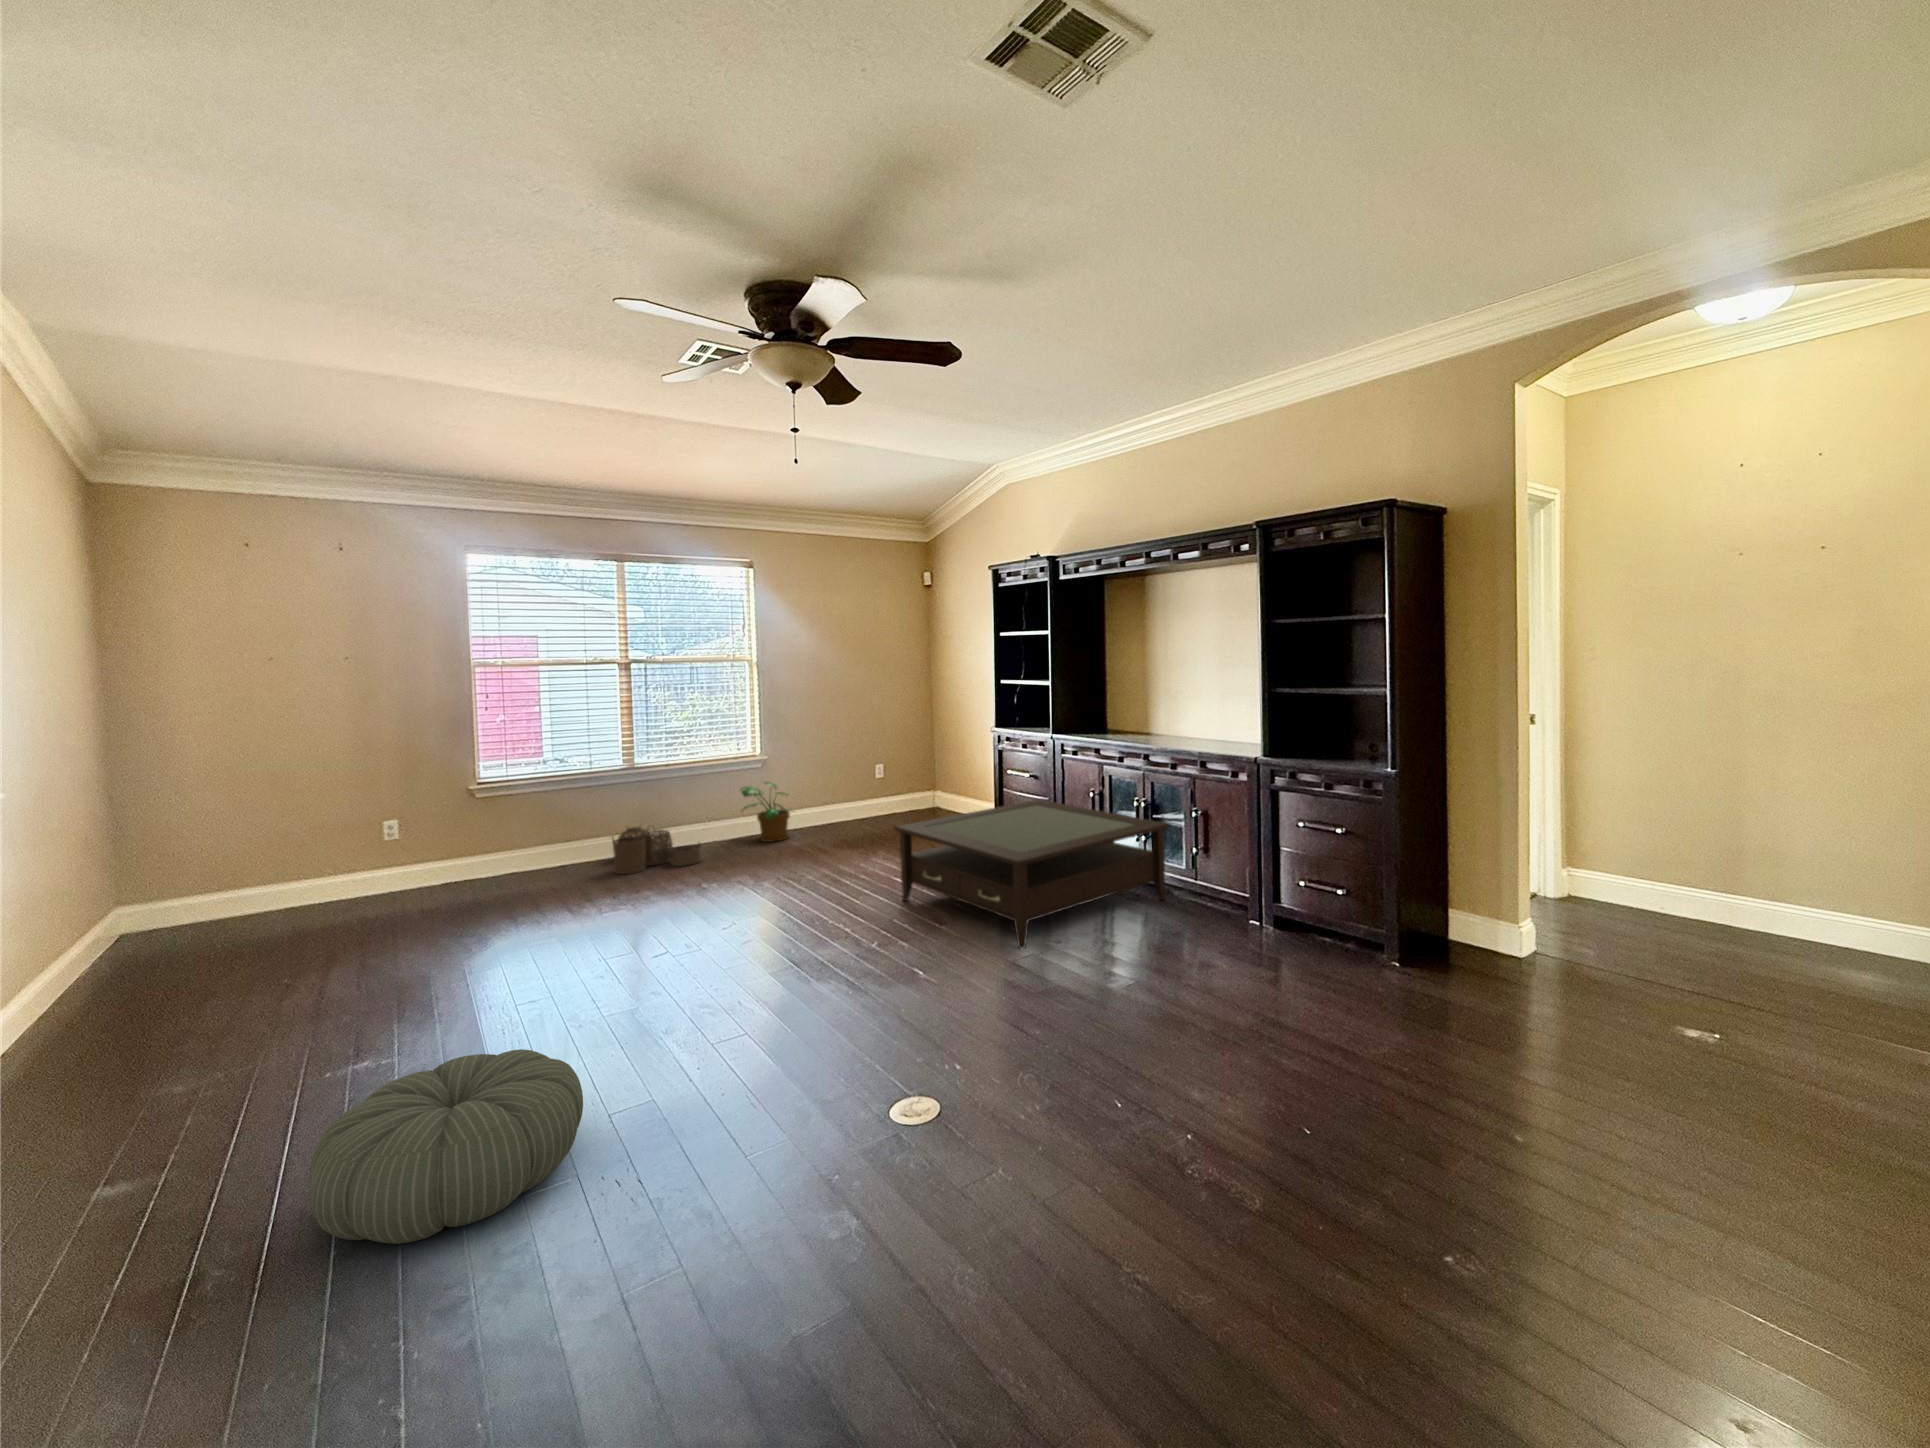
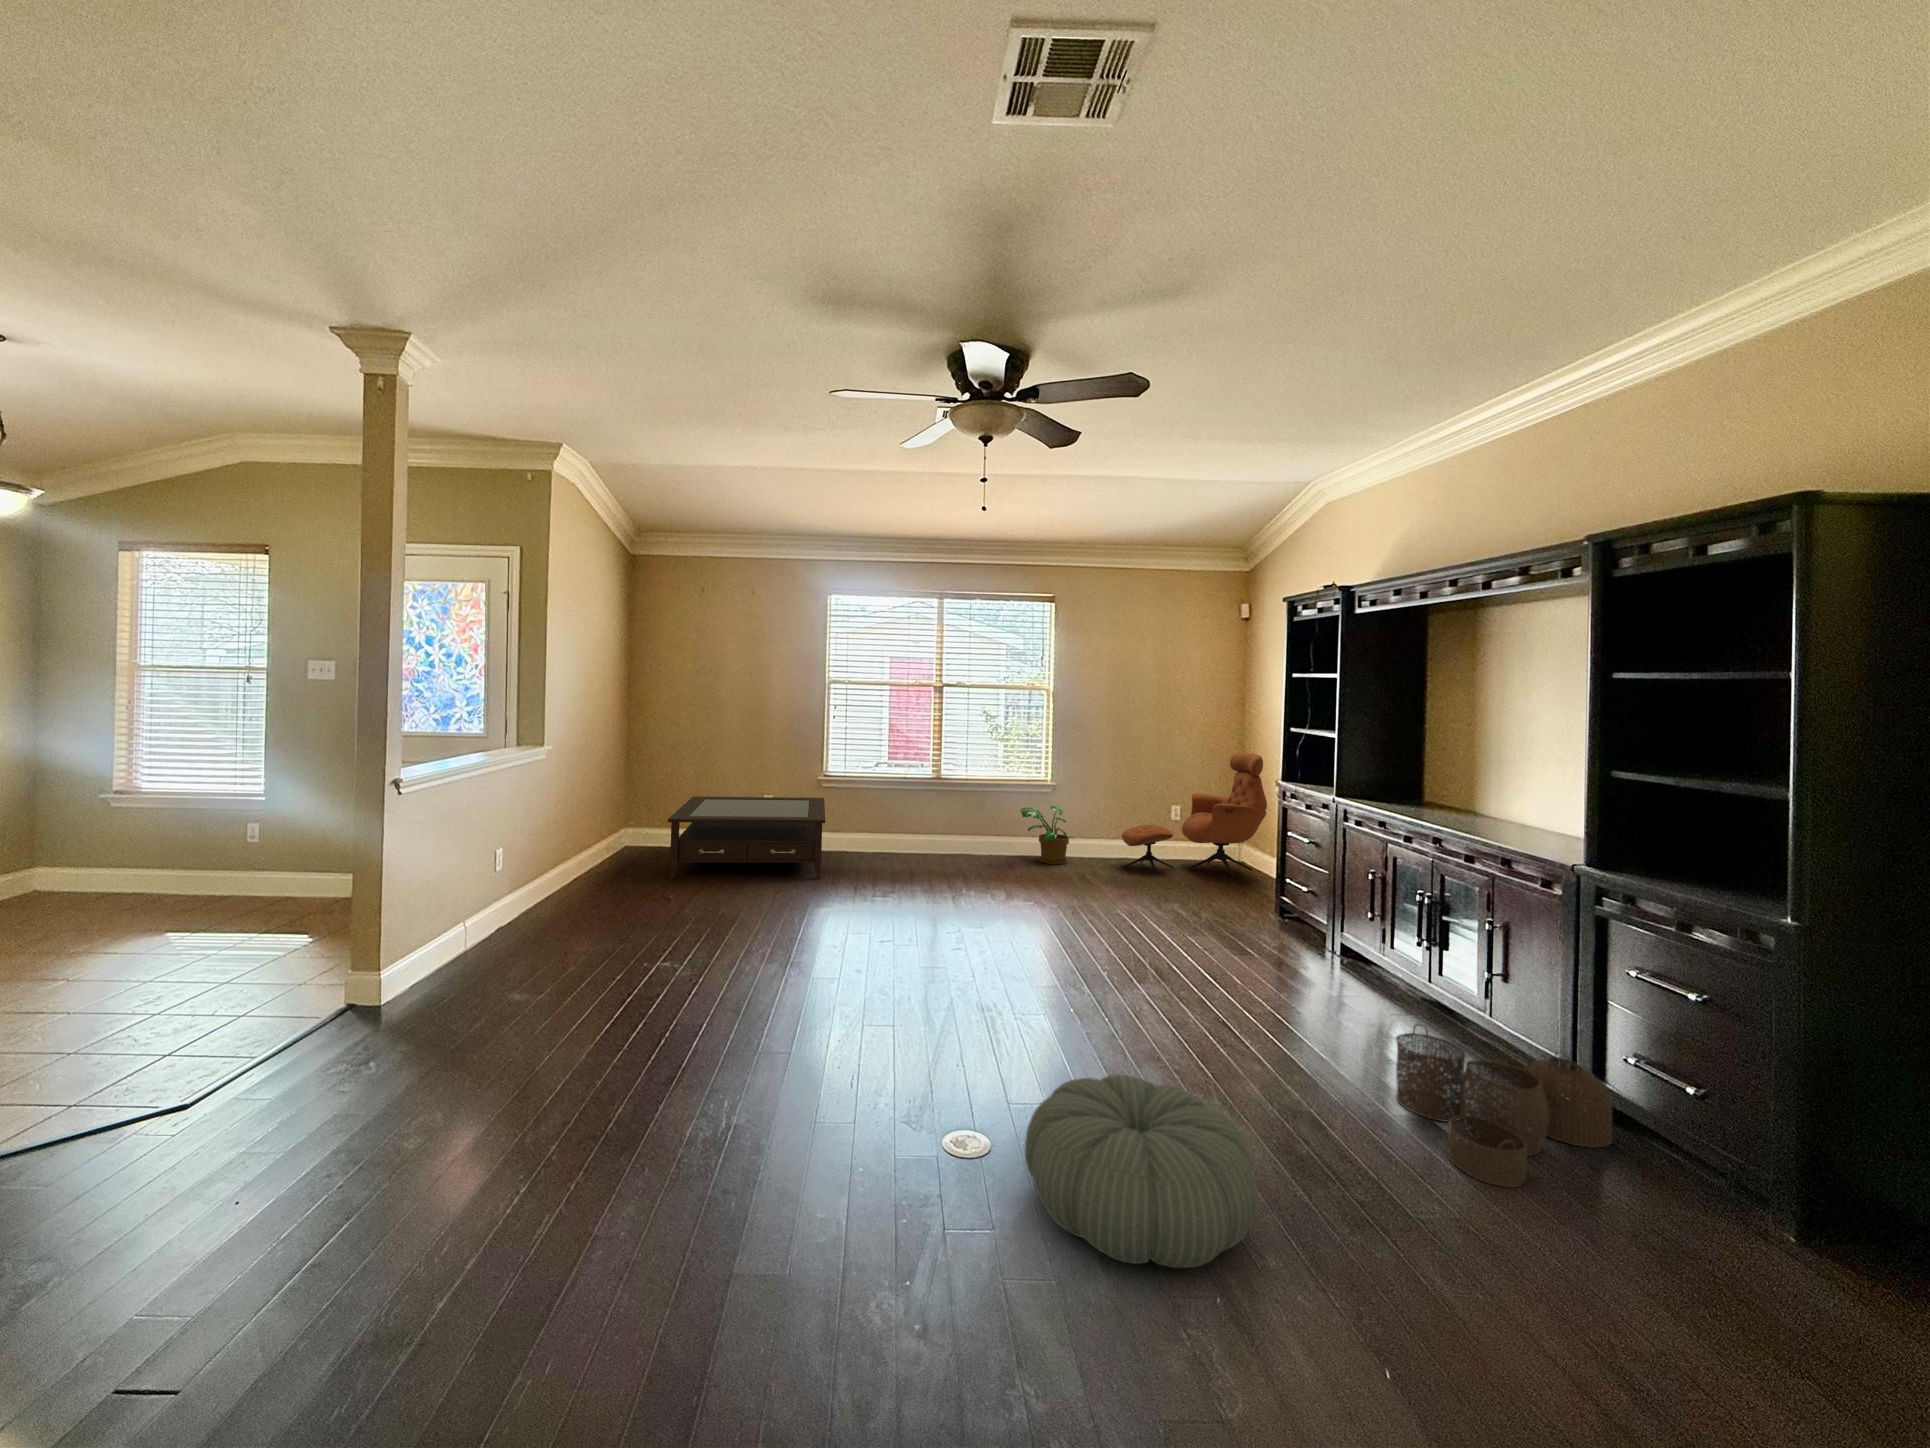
lounge chair: none [841,707,965,831] -> present [1122,753,1267,878]
coffee table: present [894,800,1170,949] -> present [668,796,825,879]
woven basket: present [612,827,701,874] -> present [1396,1024,1612,1188]
pouf: present [310,1049,583,1244] -> present [1025,1075,1258,1268]

